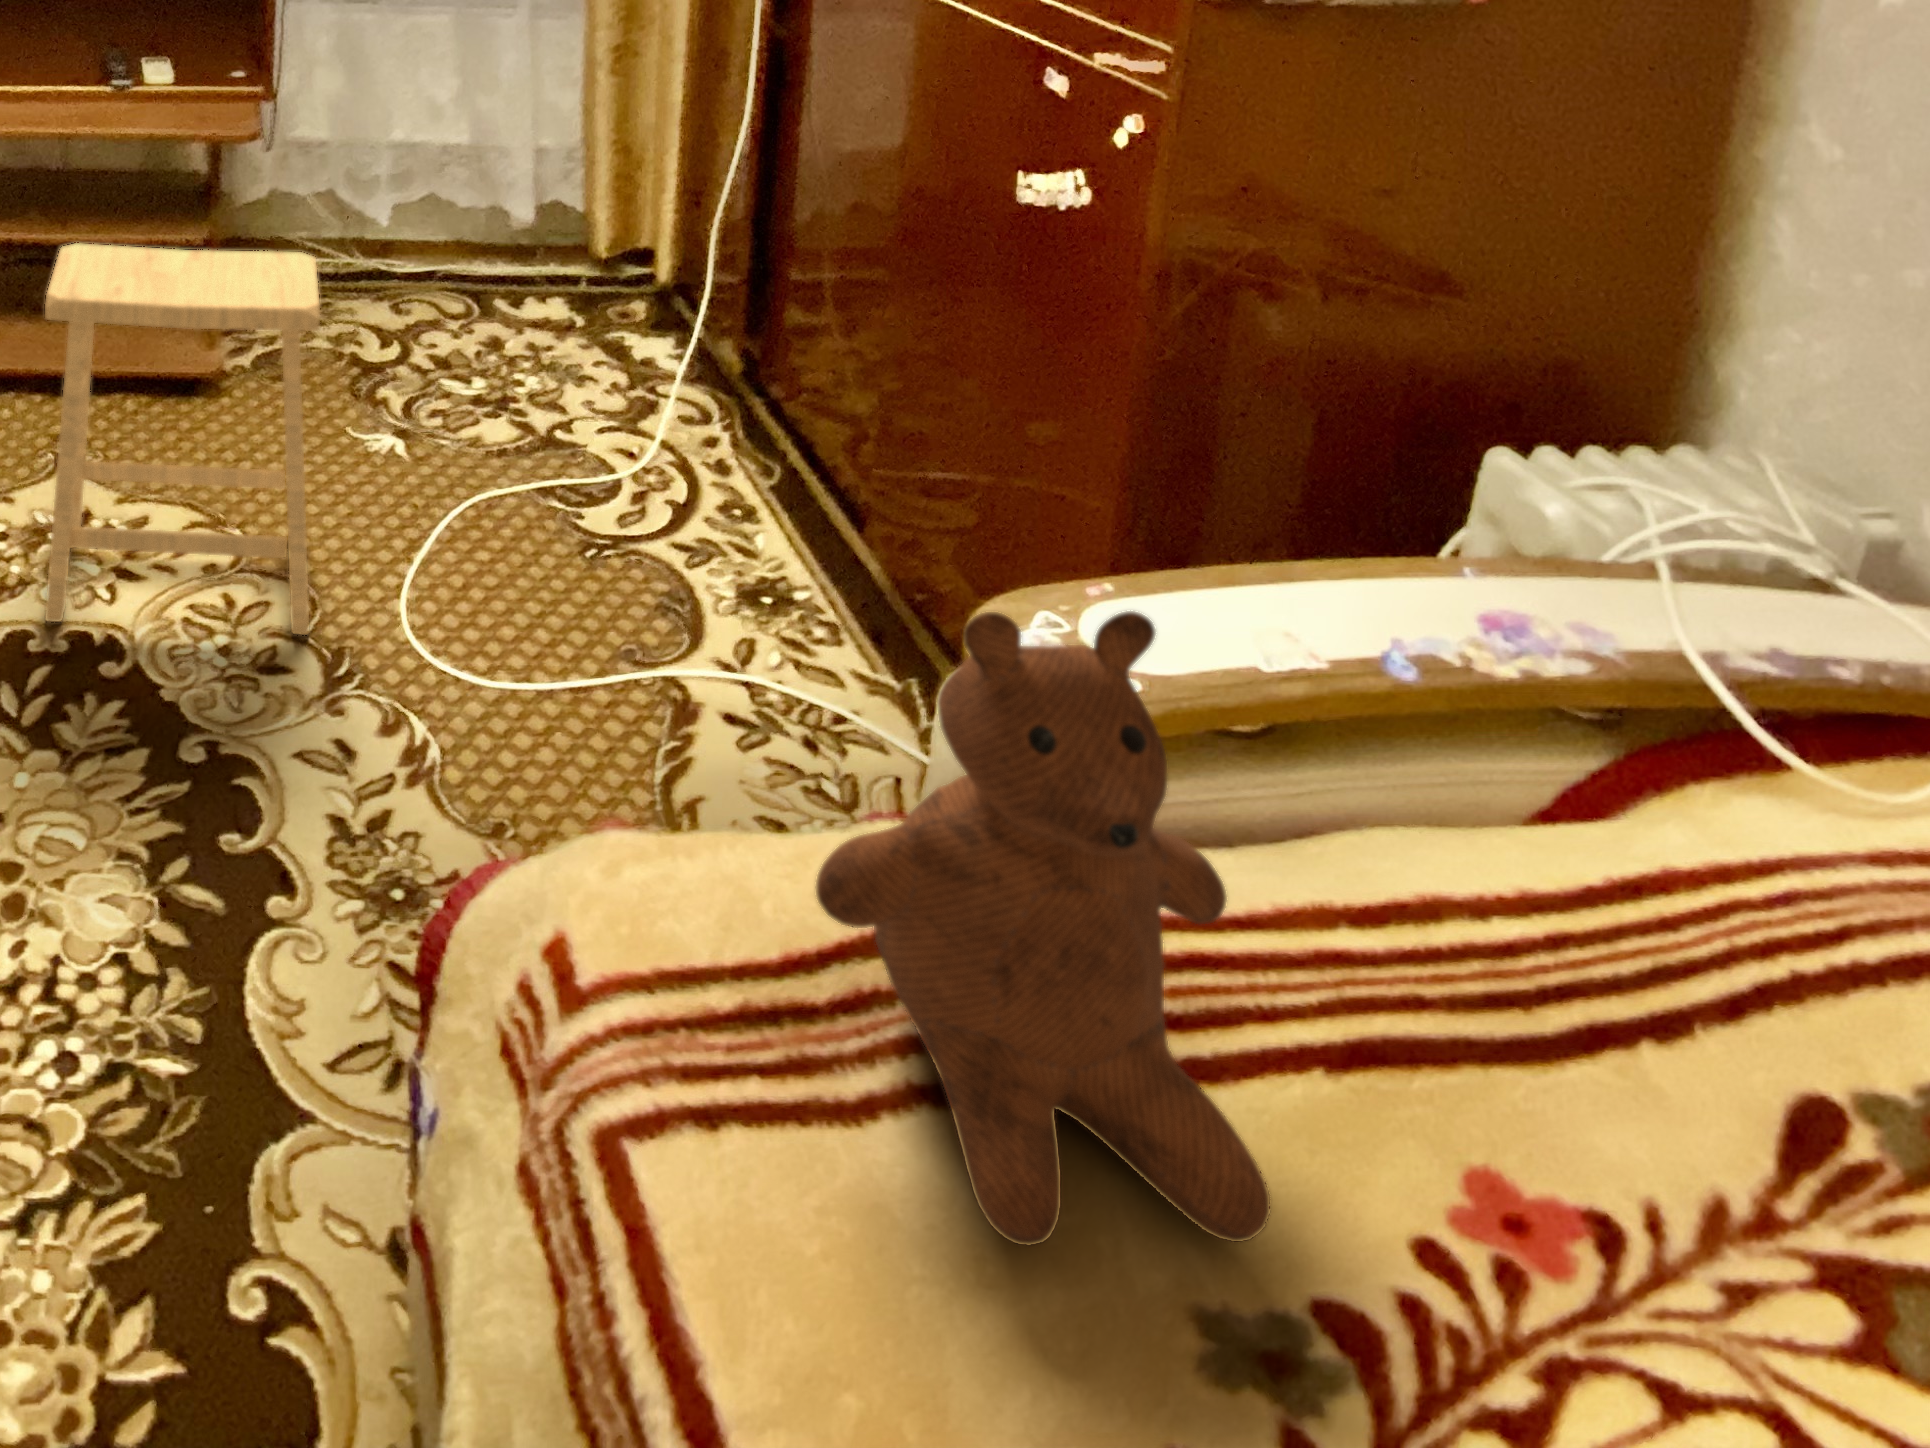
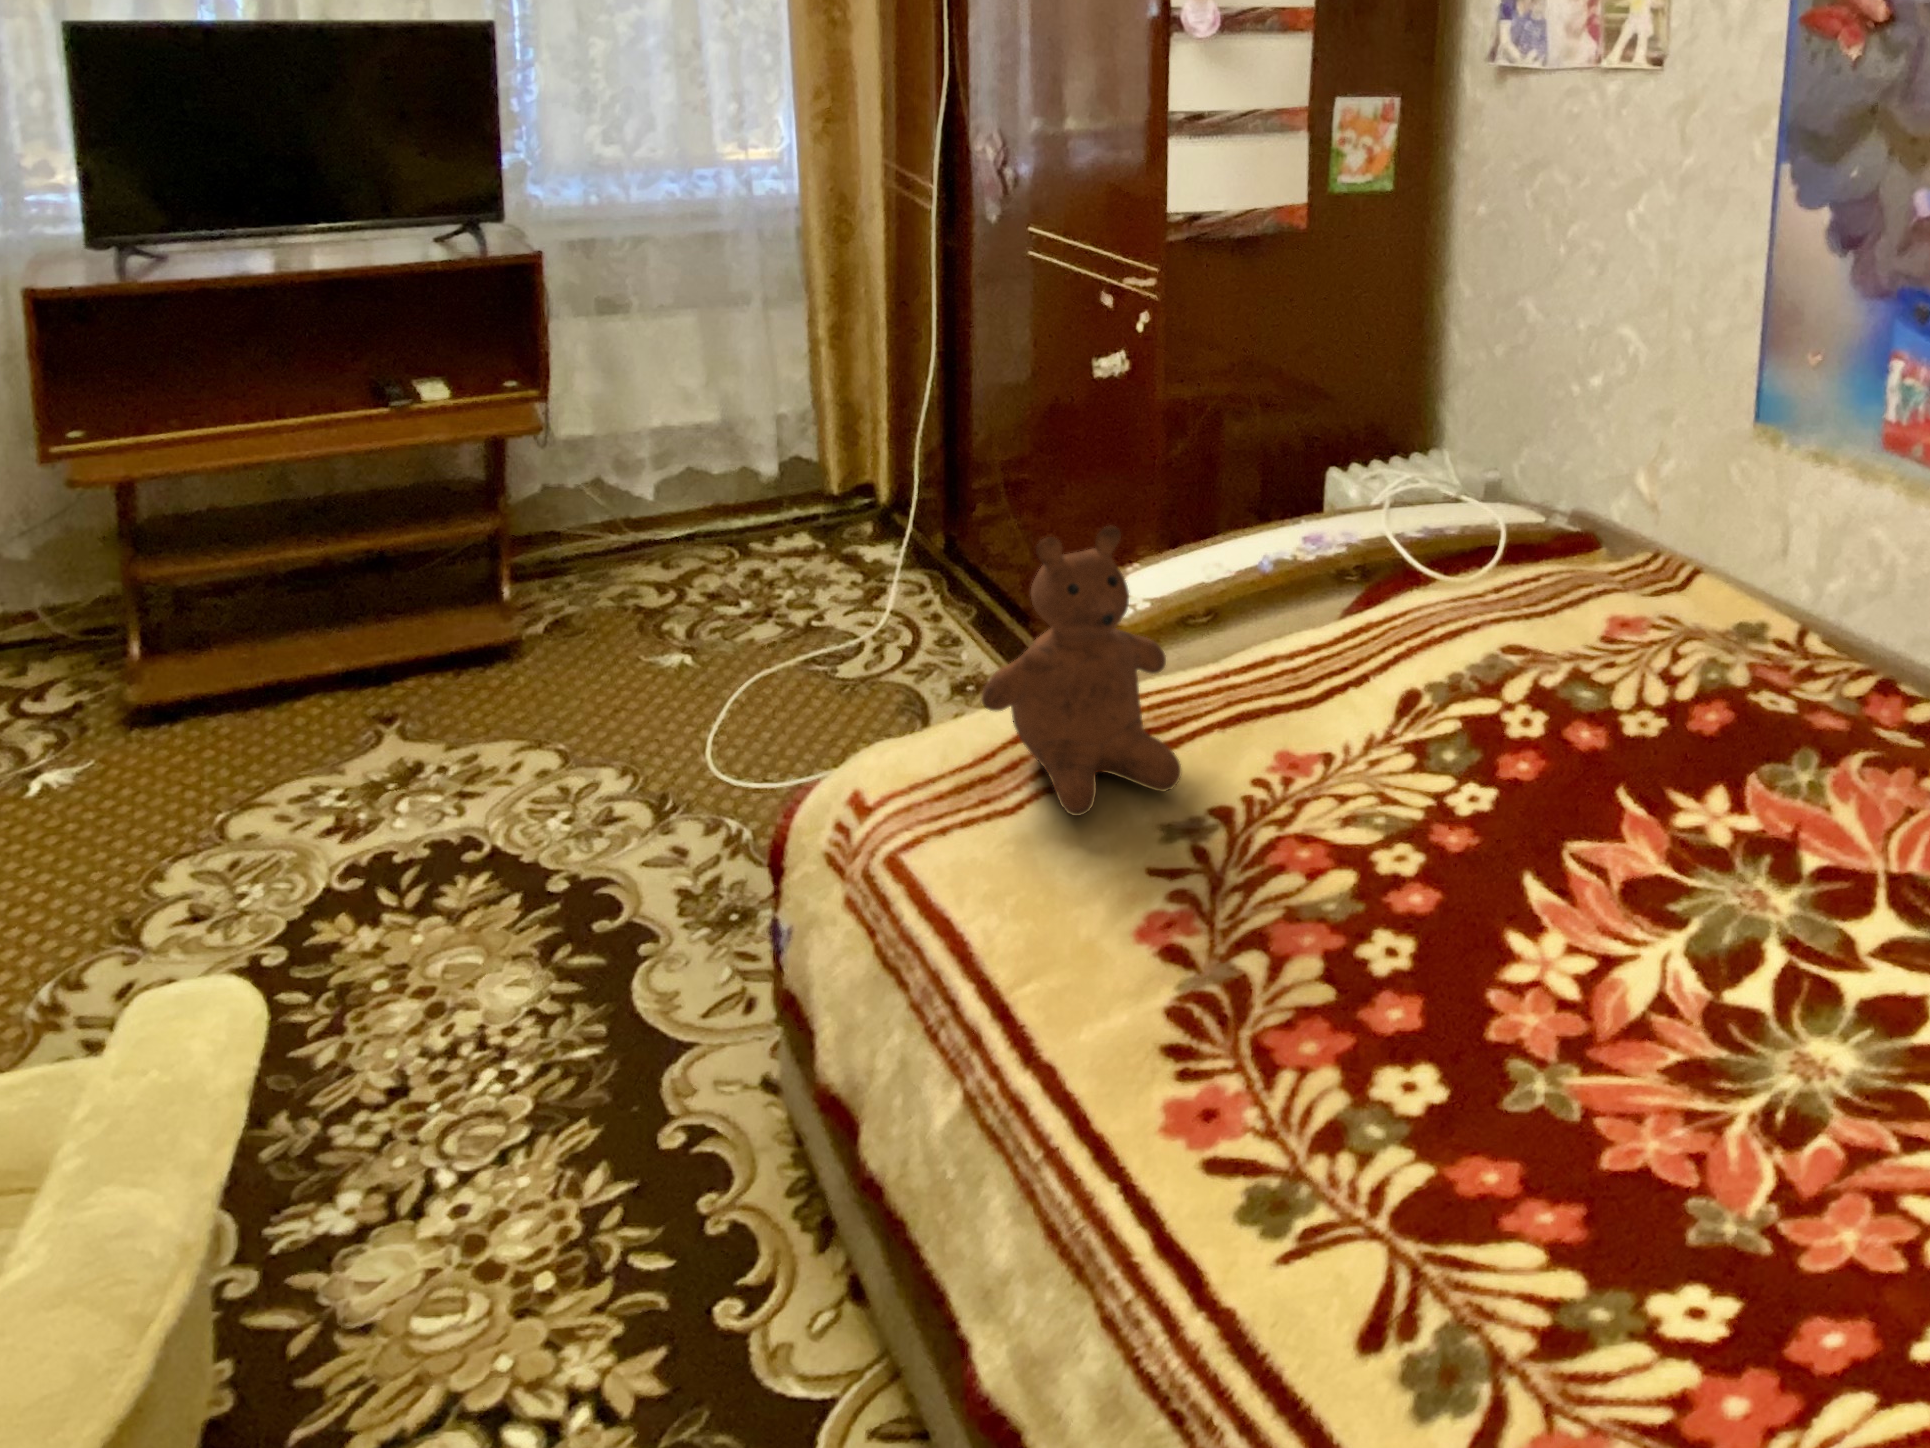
footstool: present [45,243,320,635] -> none [385,504,637,839]

